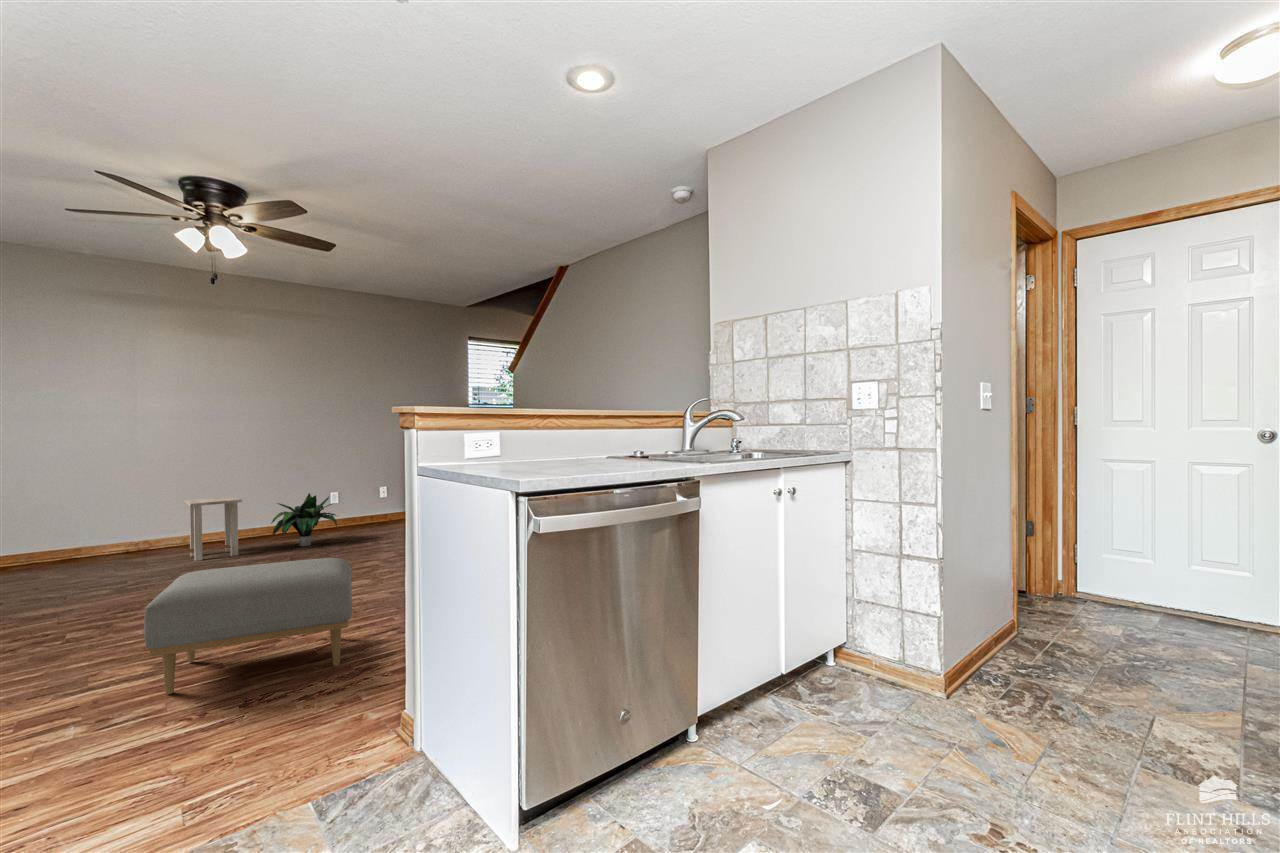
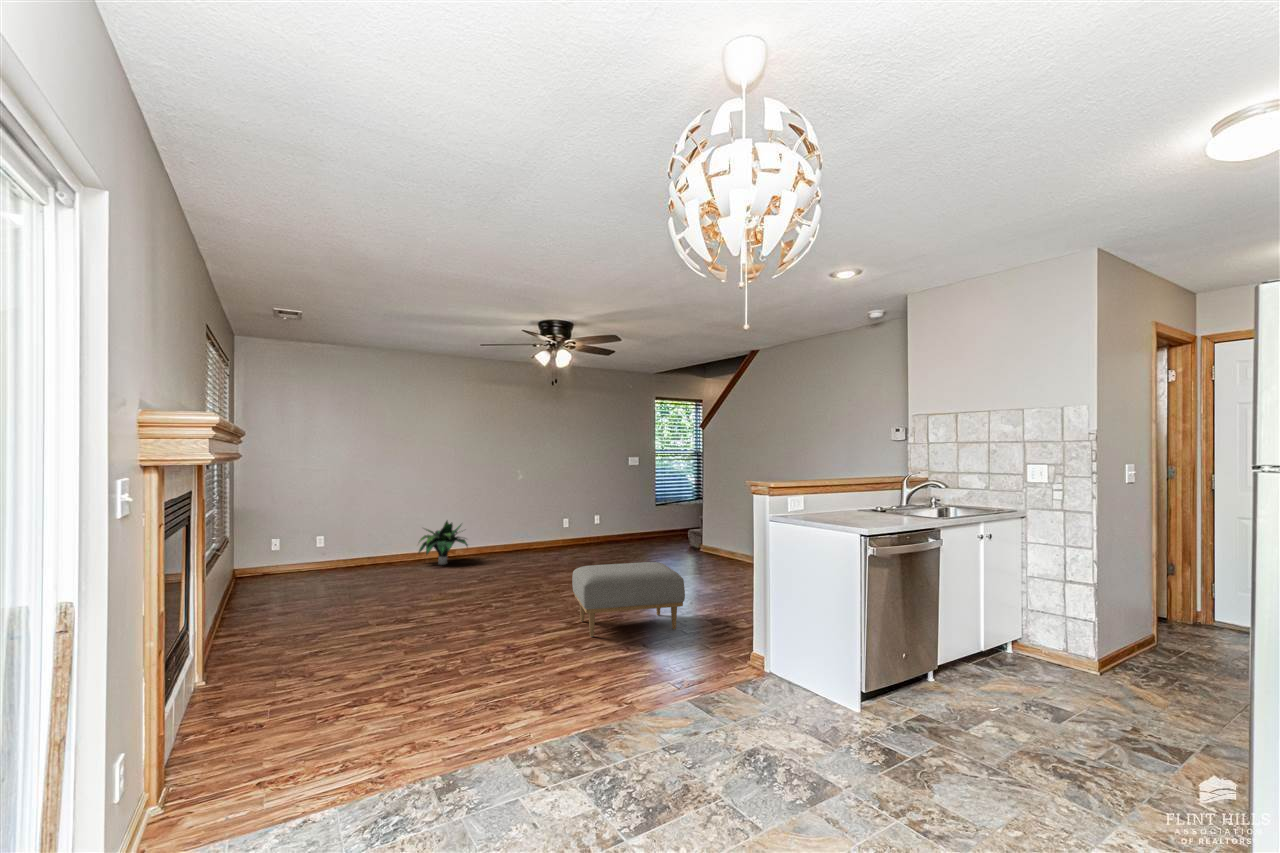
potted plant: present [271,493,337,546] -> present [418,521,468,565]
side table: present [184,497,242,561] -> none [486,513,526,559]

